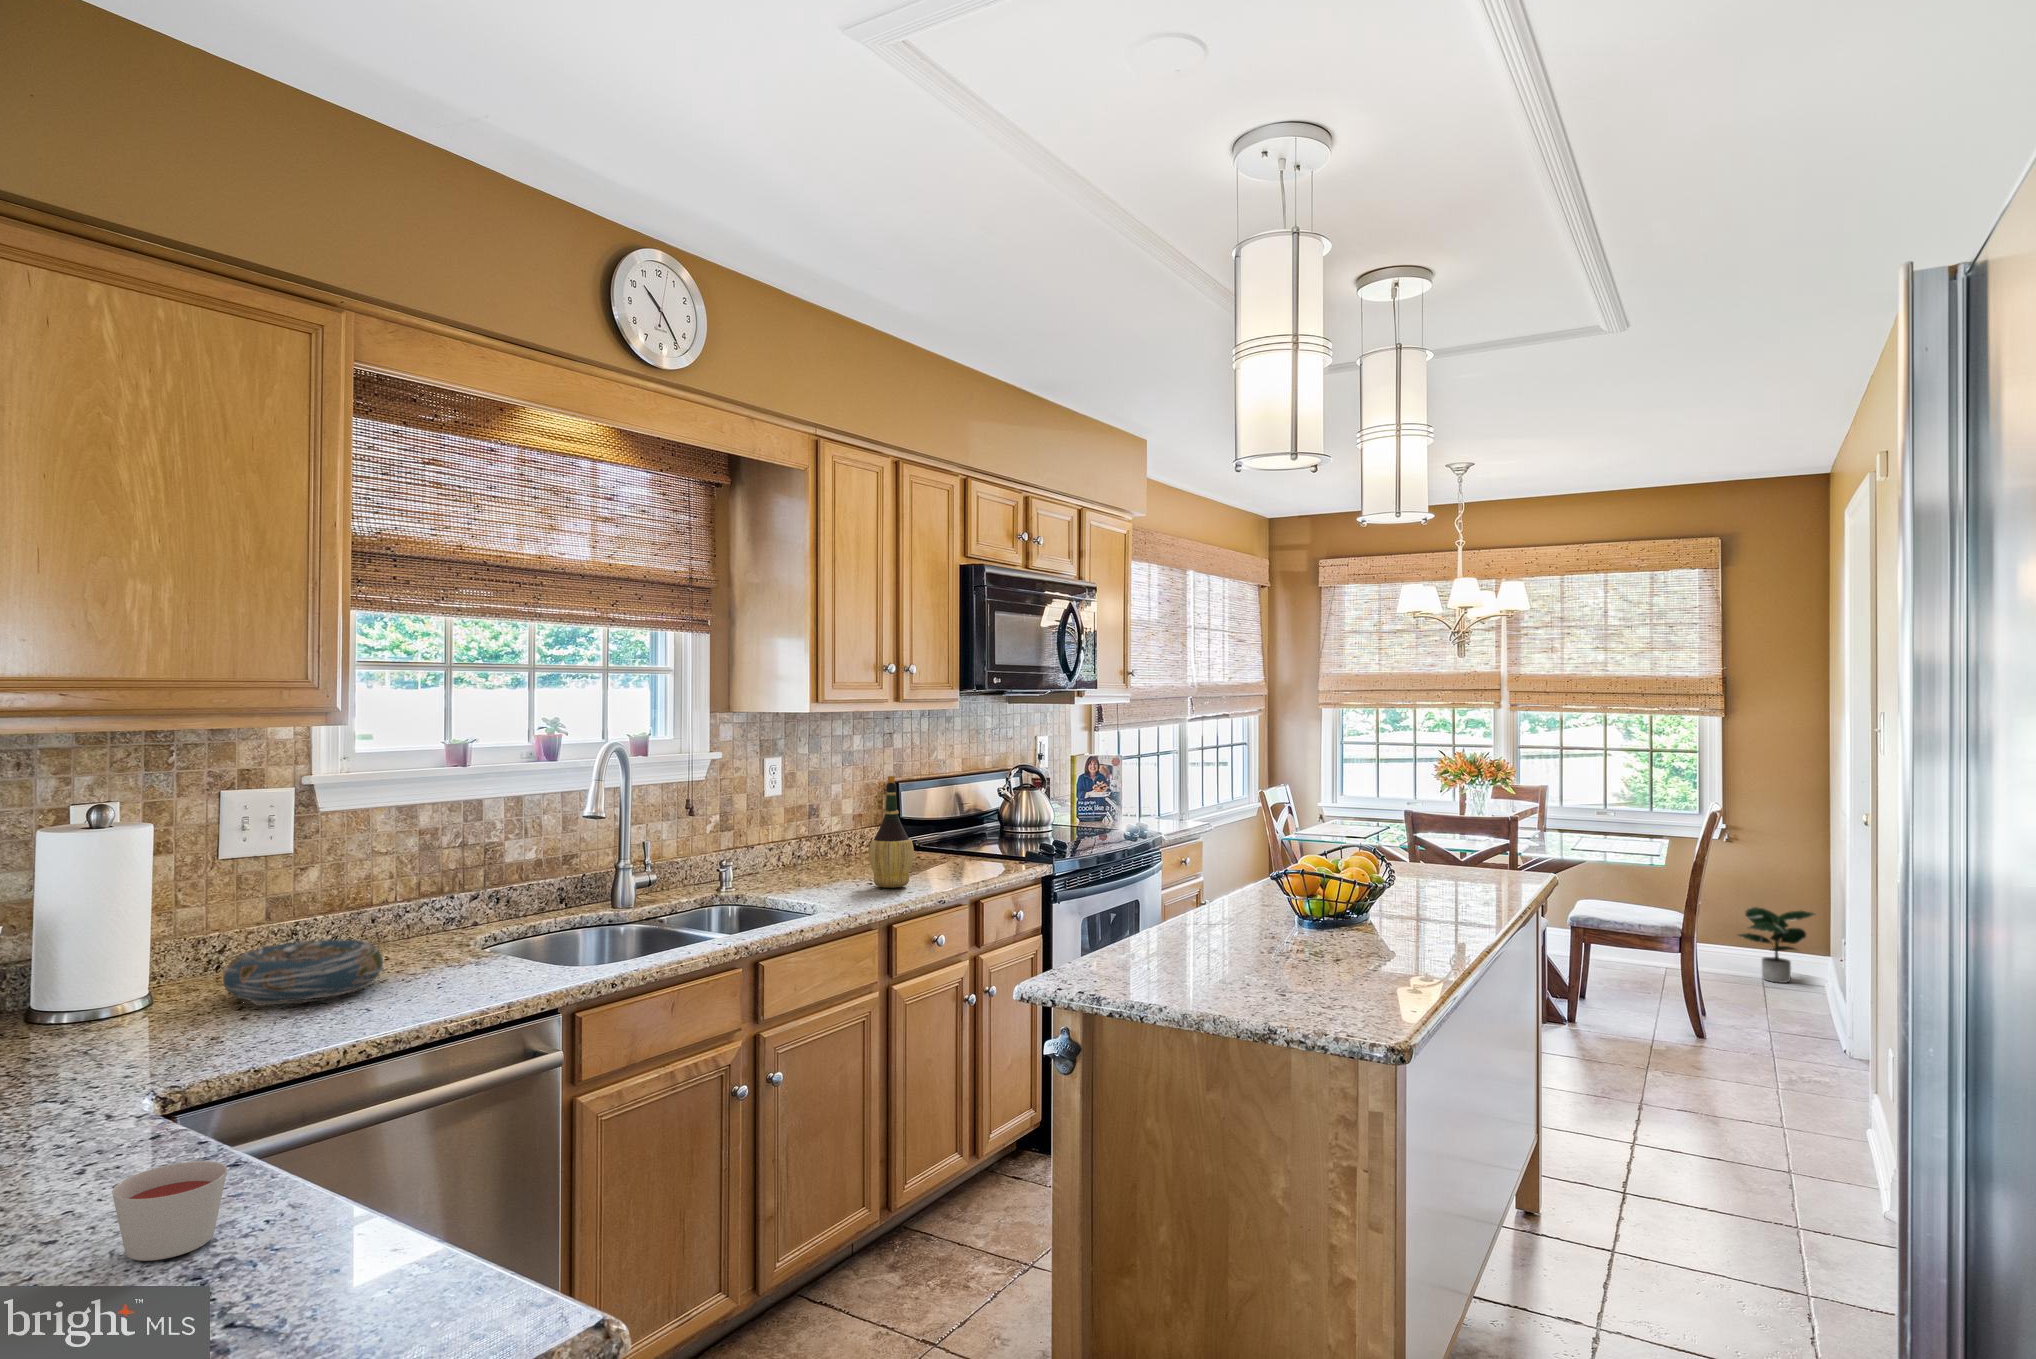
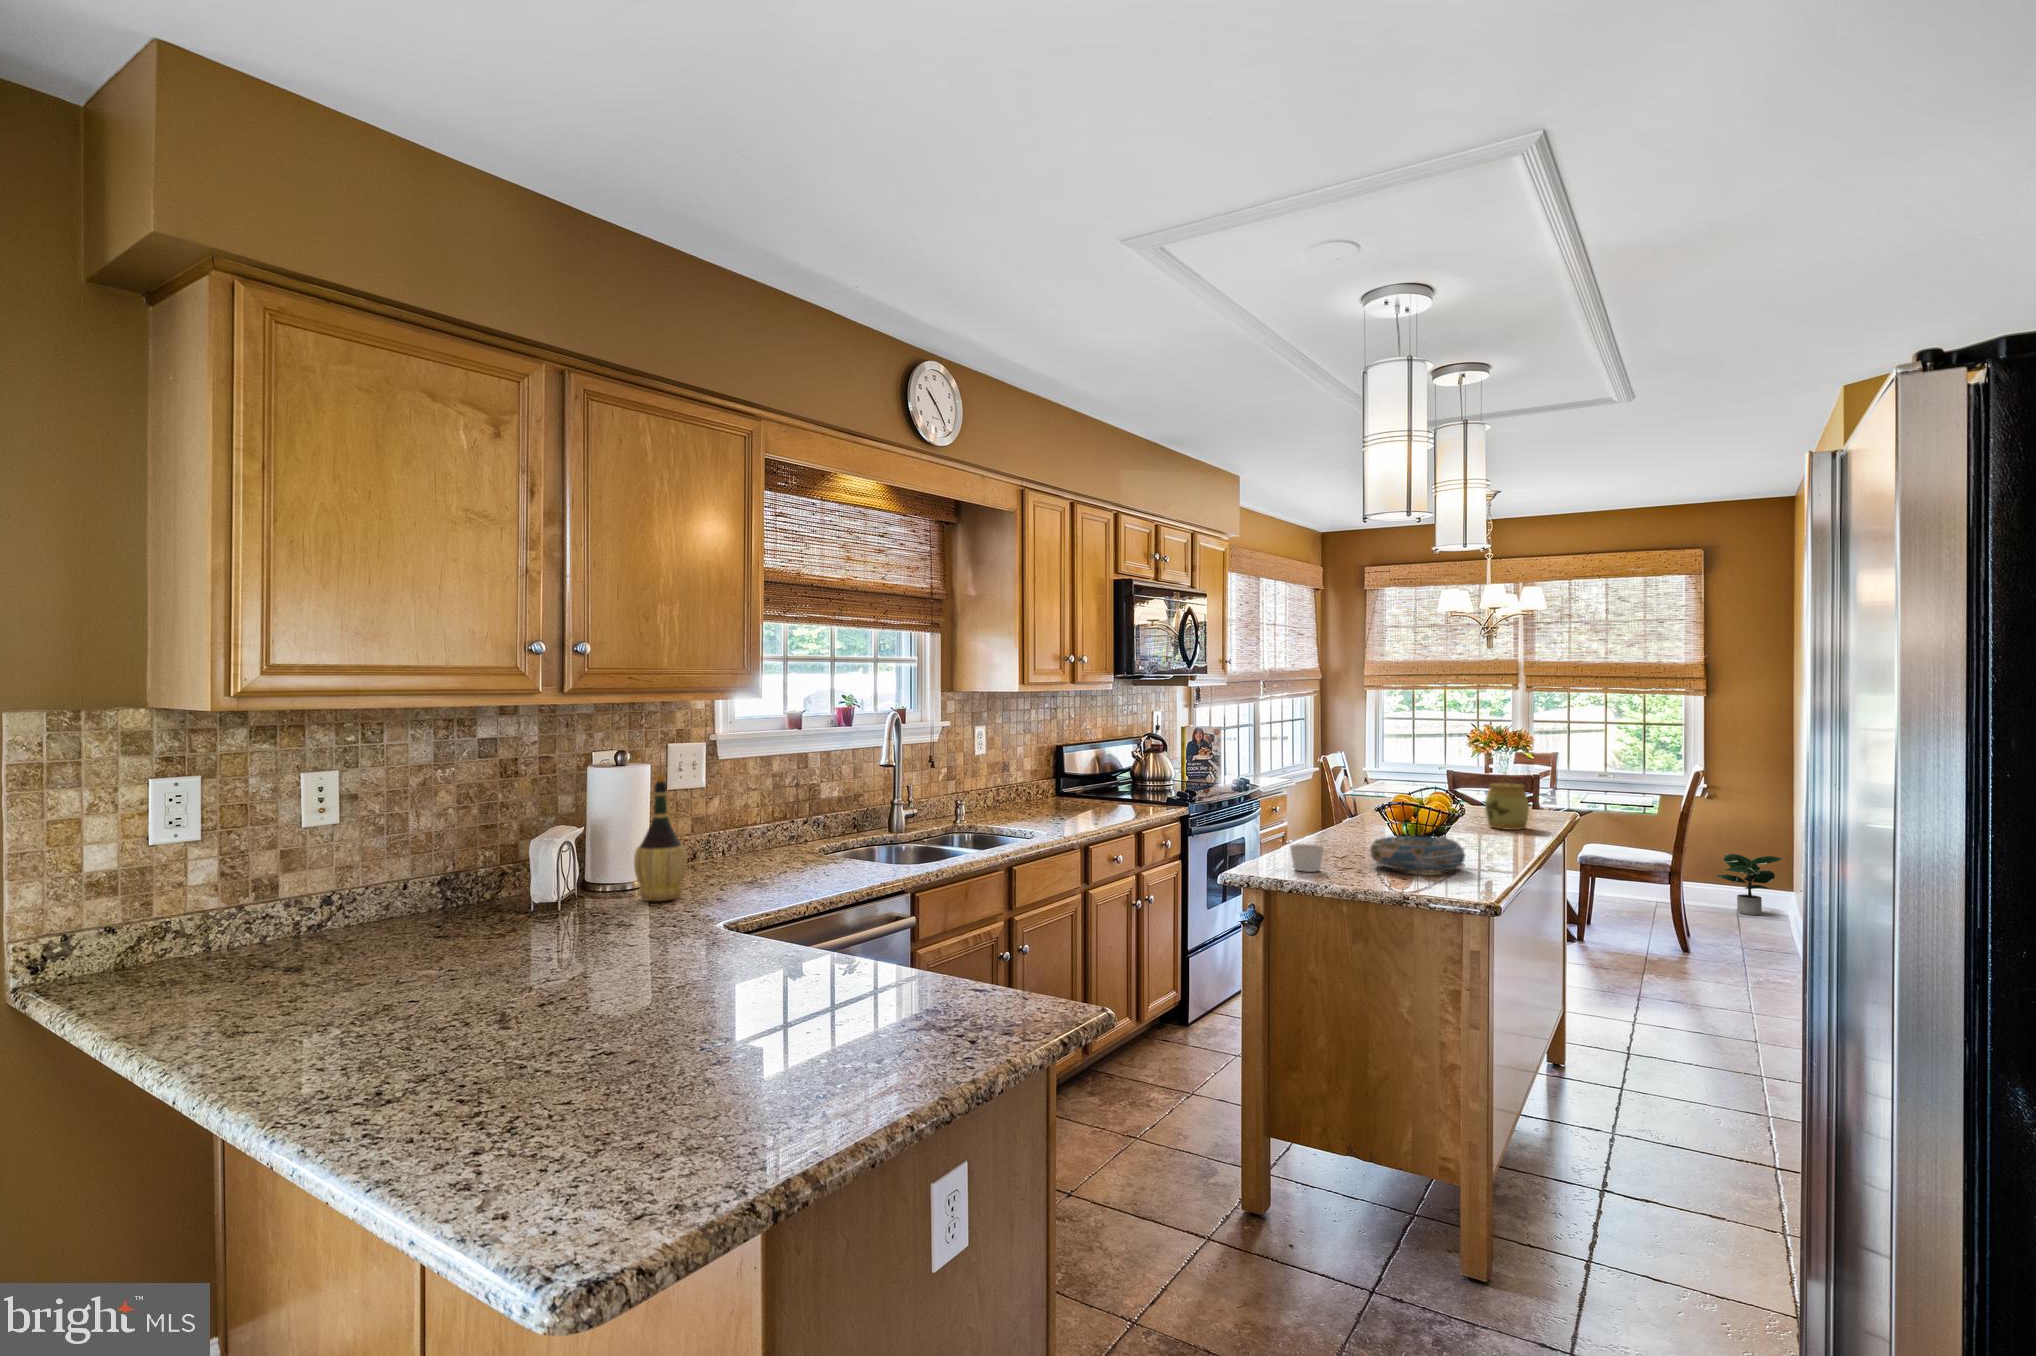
wine bottle: present [869,776,914,888] -> present [634,774,687,901]
jar: none [1430,824,1487,898] -> present [1485,776,1529,830]
decorative bowl: present [223,939,383,1006] -> present [1370,836,1465,874]
candle: present [112,1161,227,1261] -> present [1290,844,1324,872]

